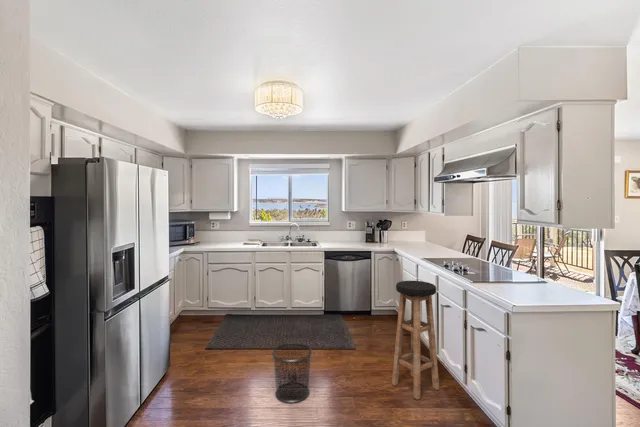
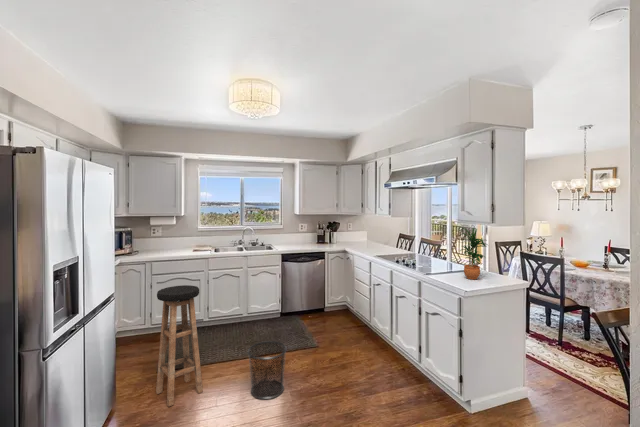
potted plant: none [512,229,551,292] -> present [460,228,487,279]
bar stool: present [392,281,439,400] -> present [156,285,203,407]

